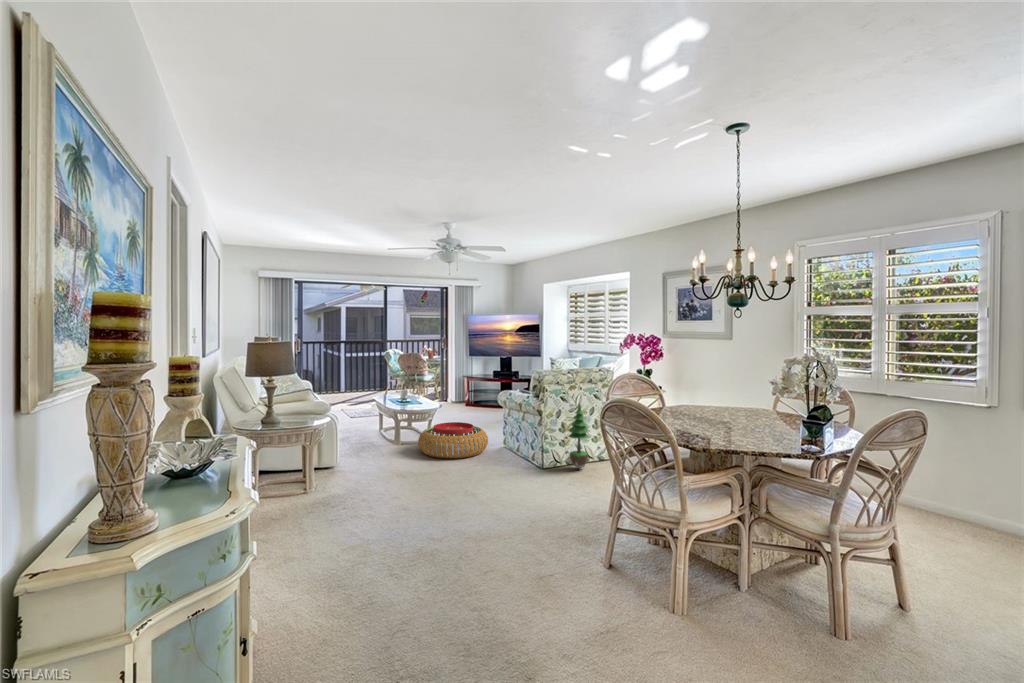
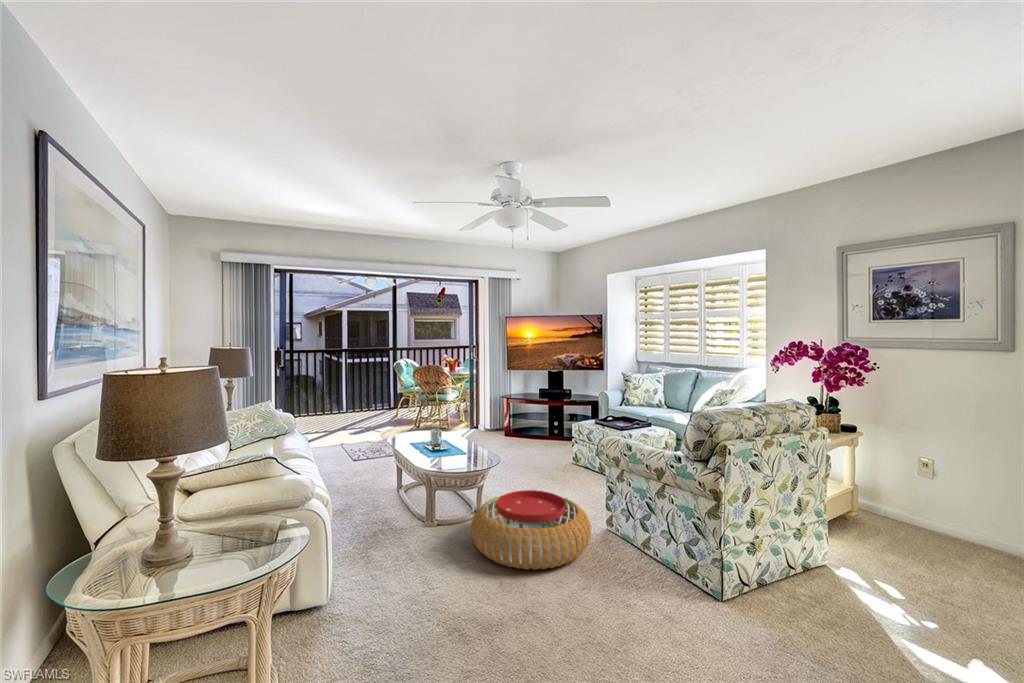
potted tree: present [568,403,590,469] -> none [766,474,819,603]

